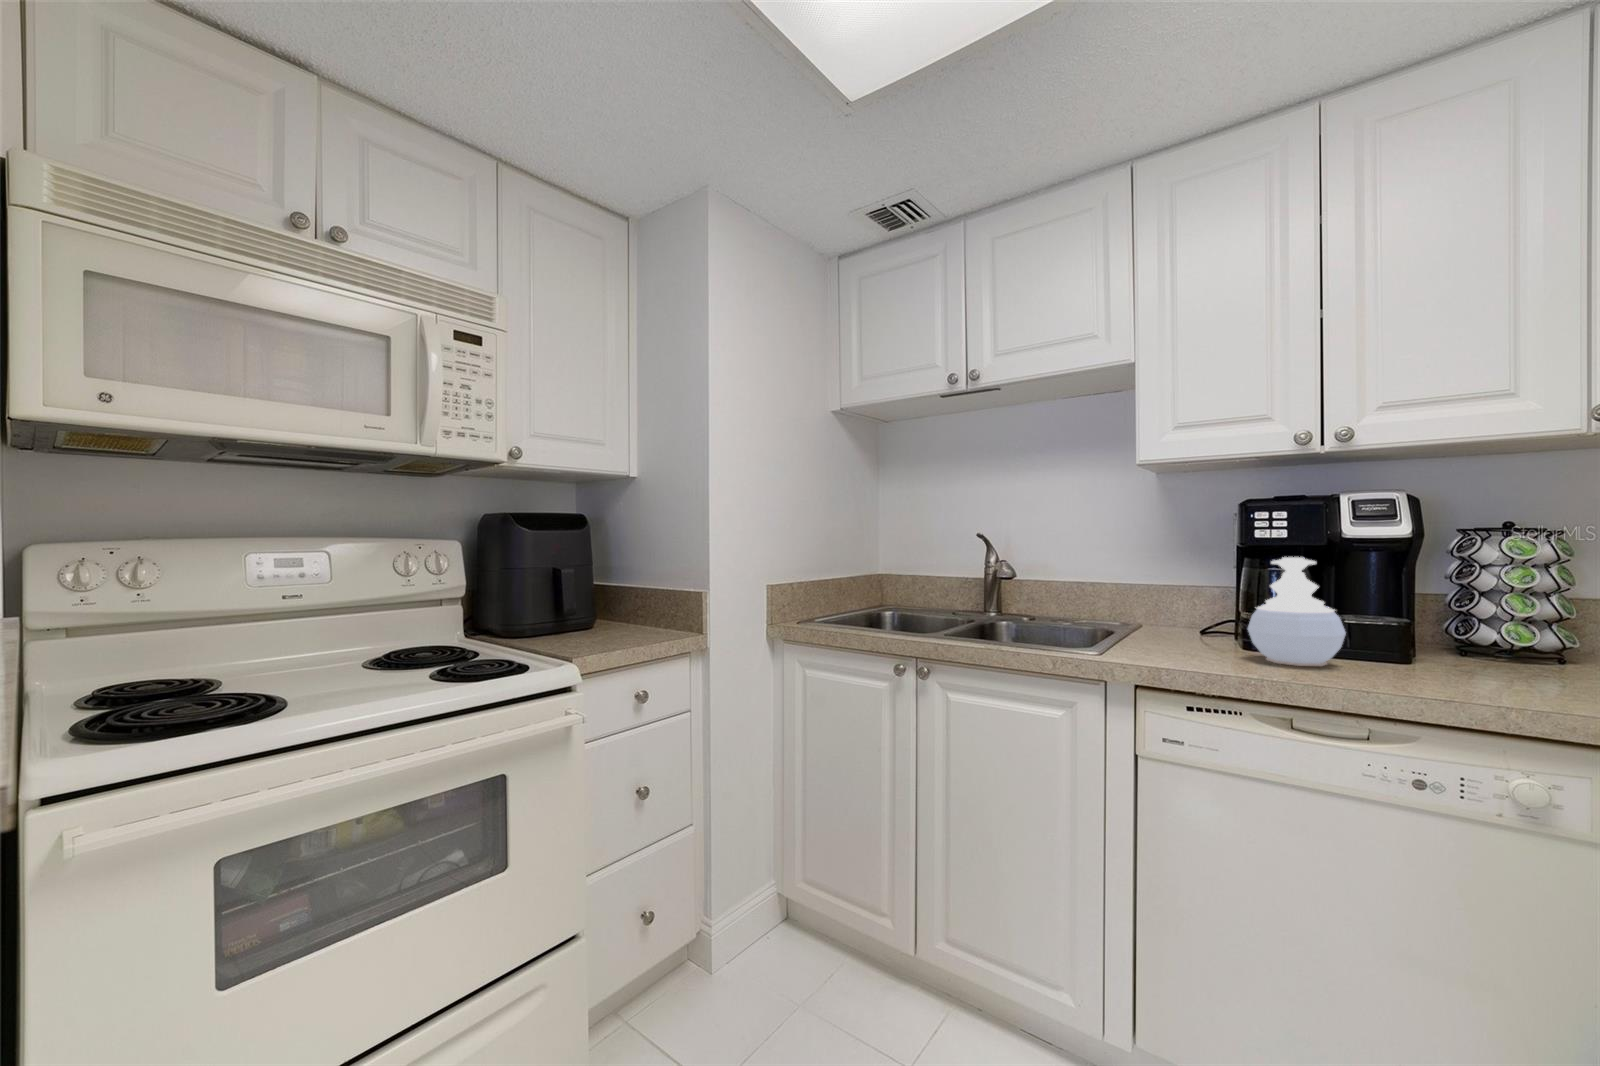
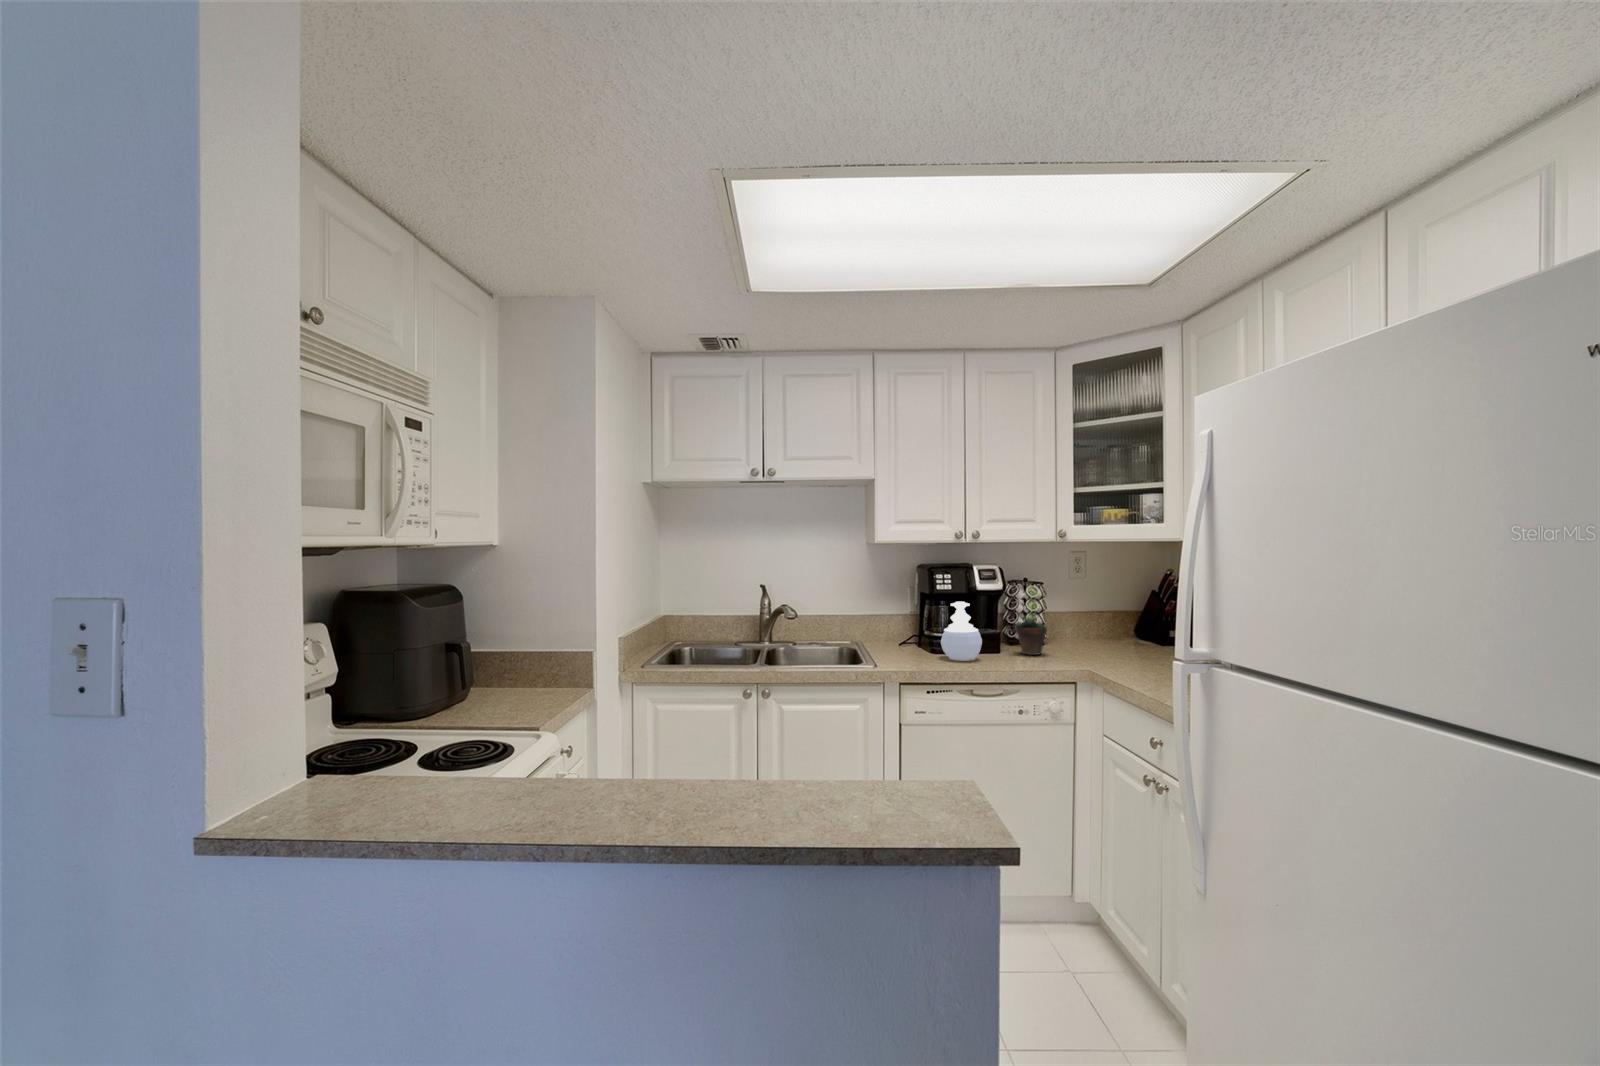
succulent plant: none [1443,569,1538,674] -> present [1015,605,1047,655]

